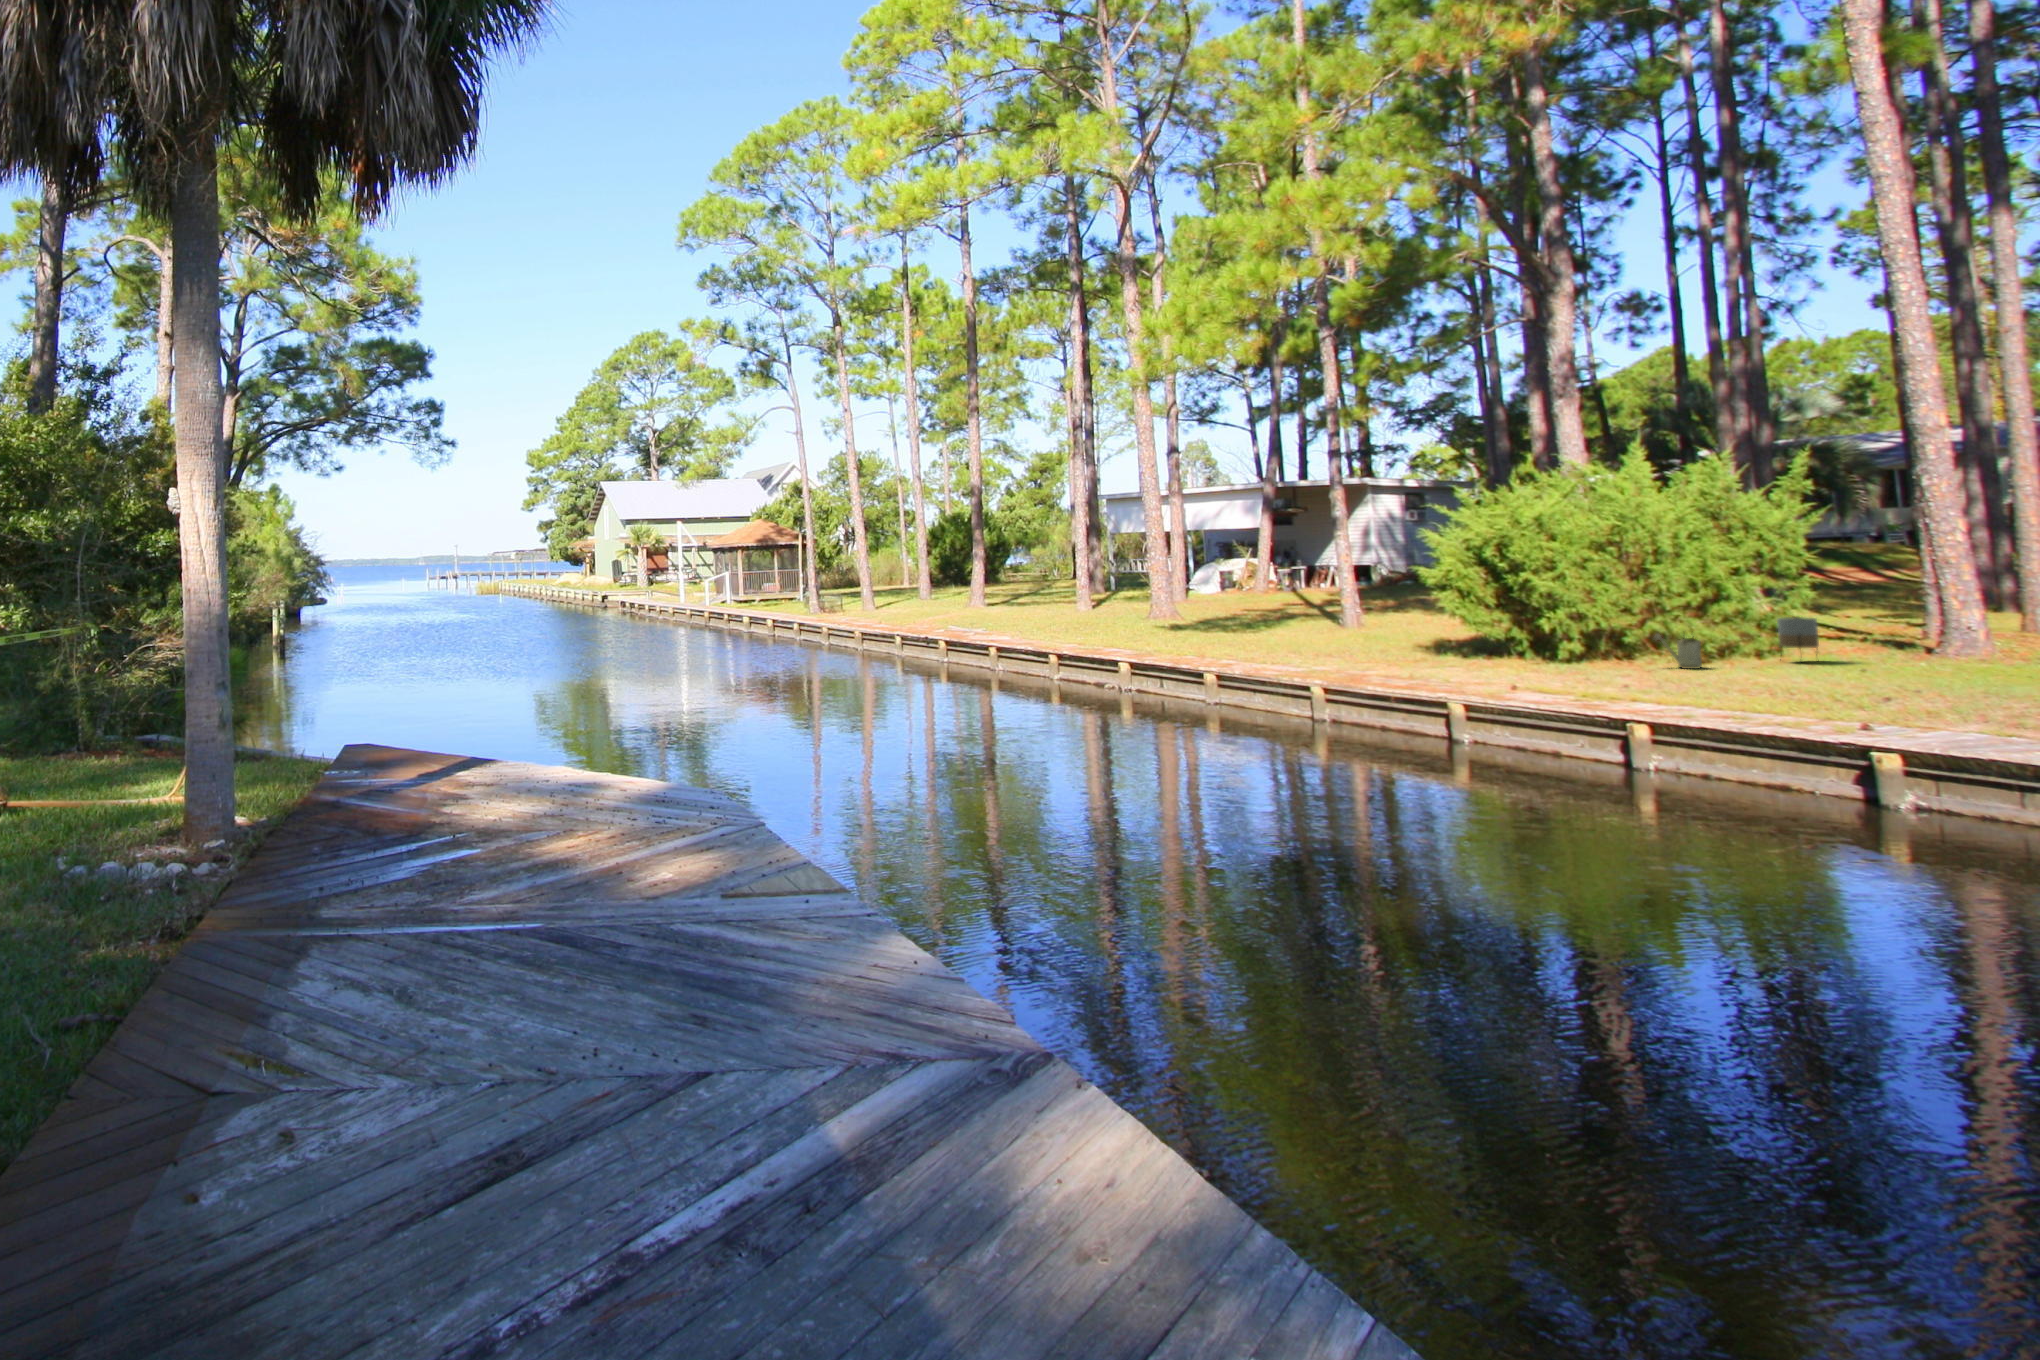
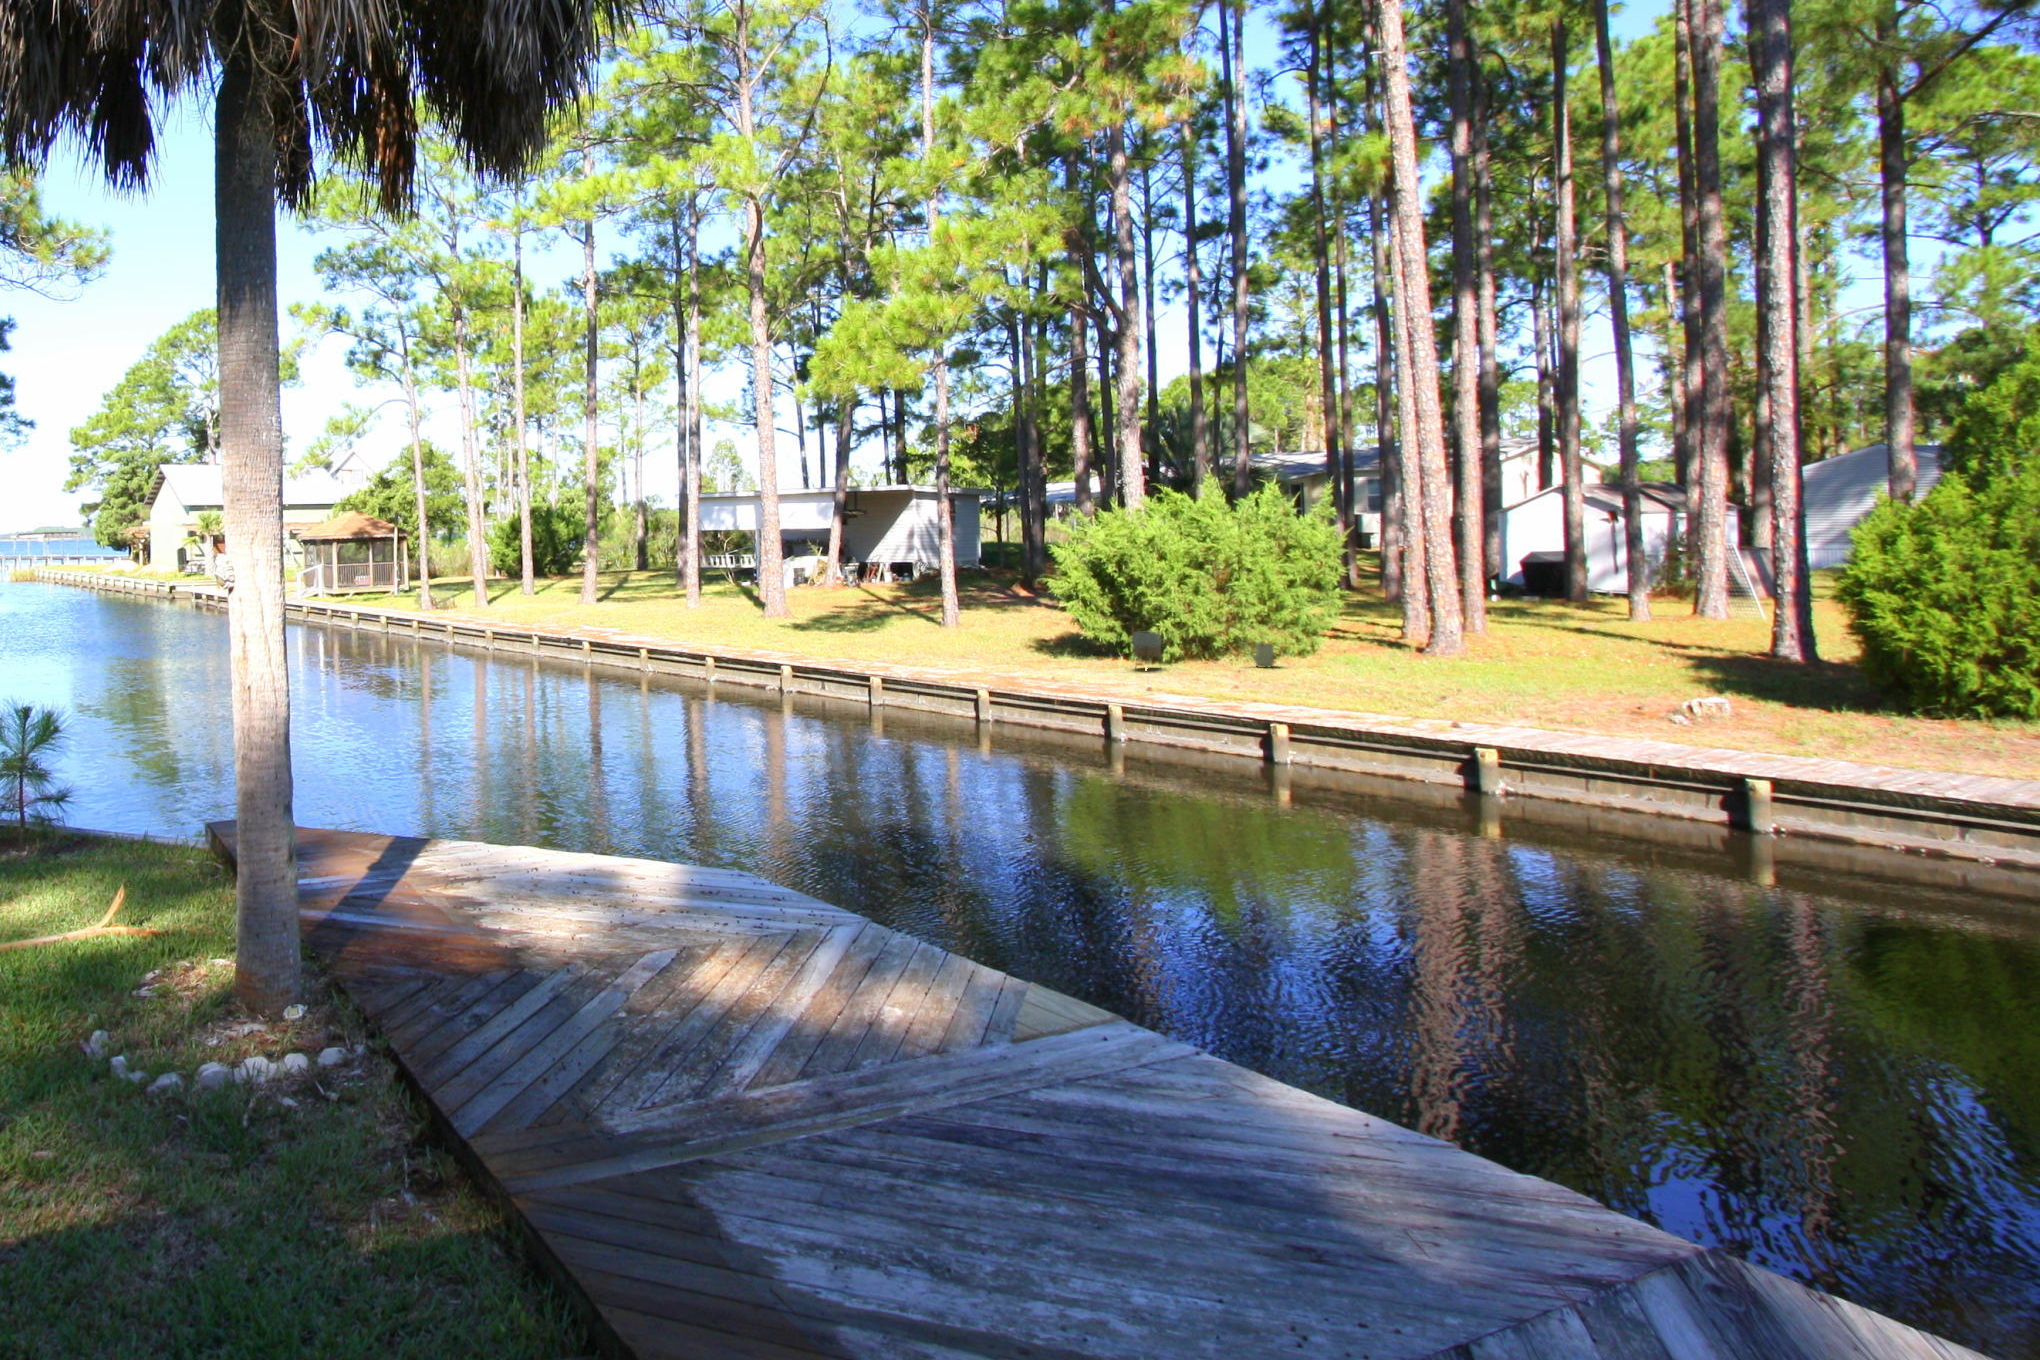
planter: present [1777,617,1819,660] -> present [1133,632,1161,663]

